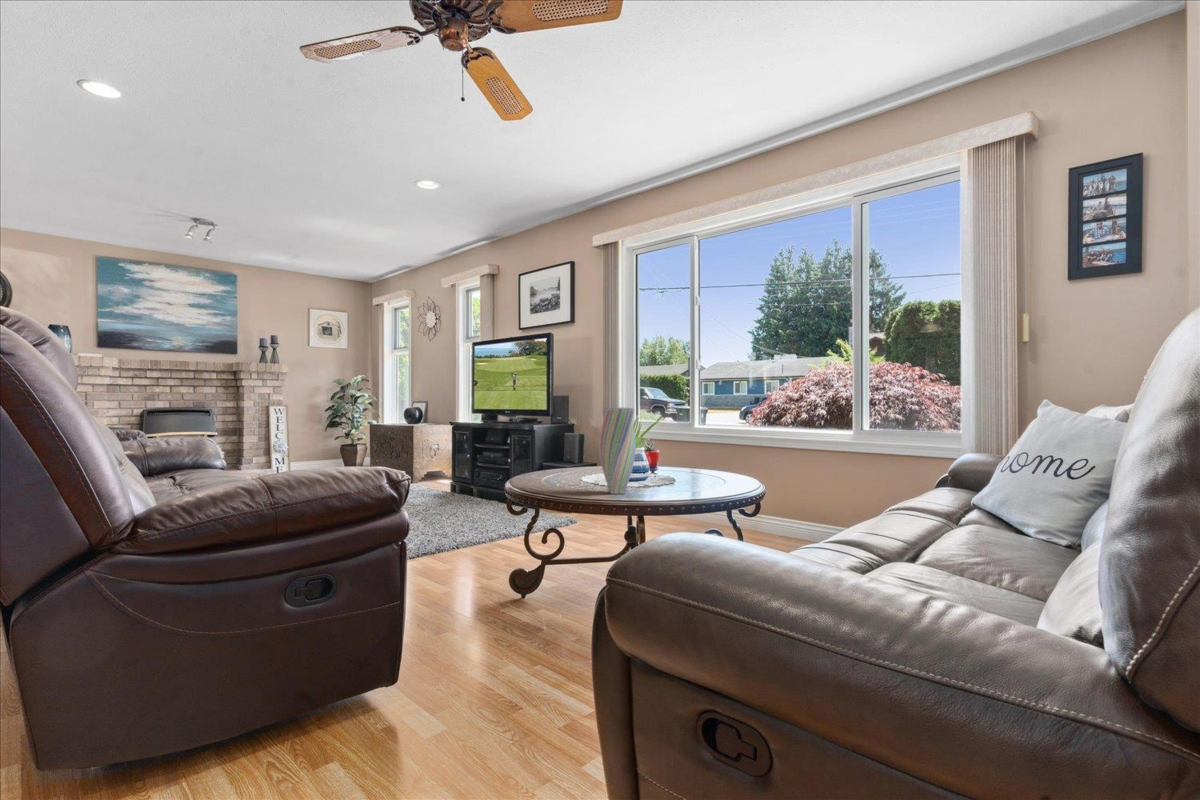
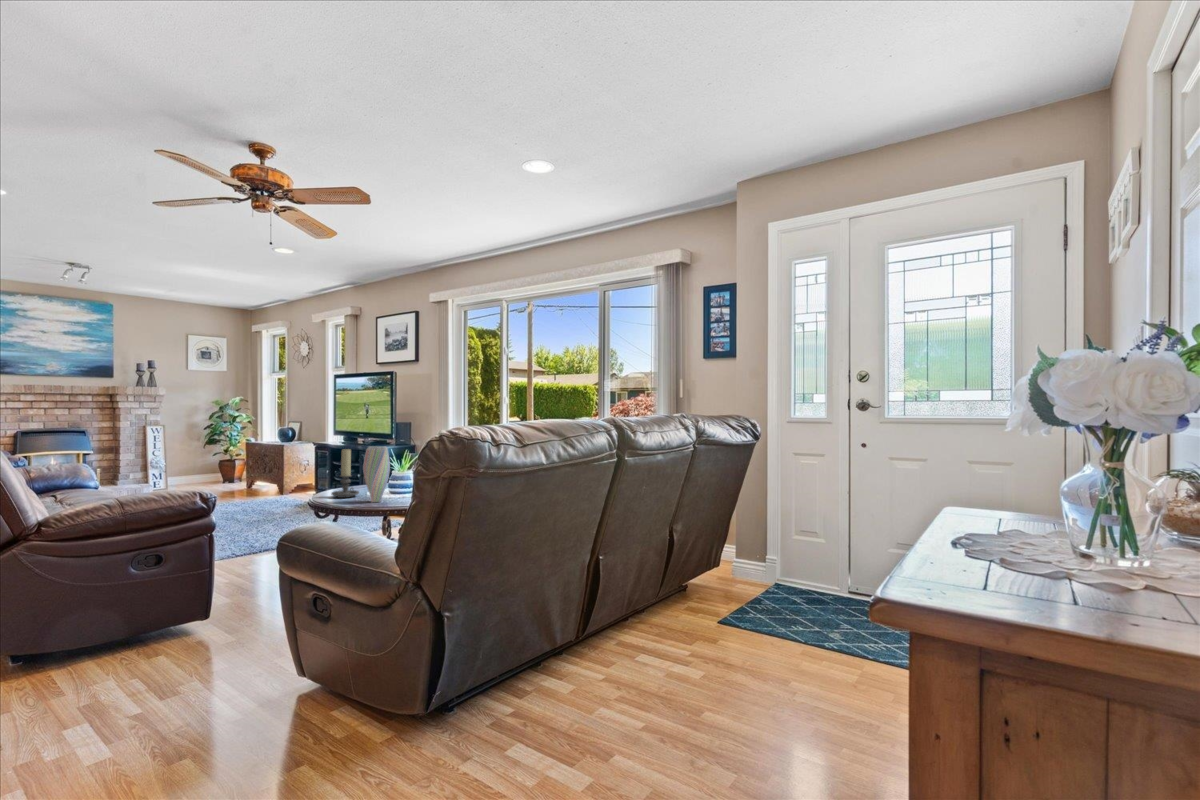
candle holder: none [539,413,578,486] -> present [332,449,359,498]

